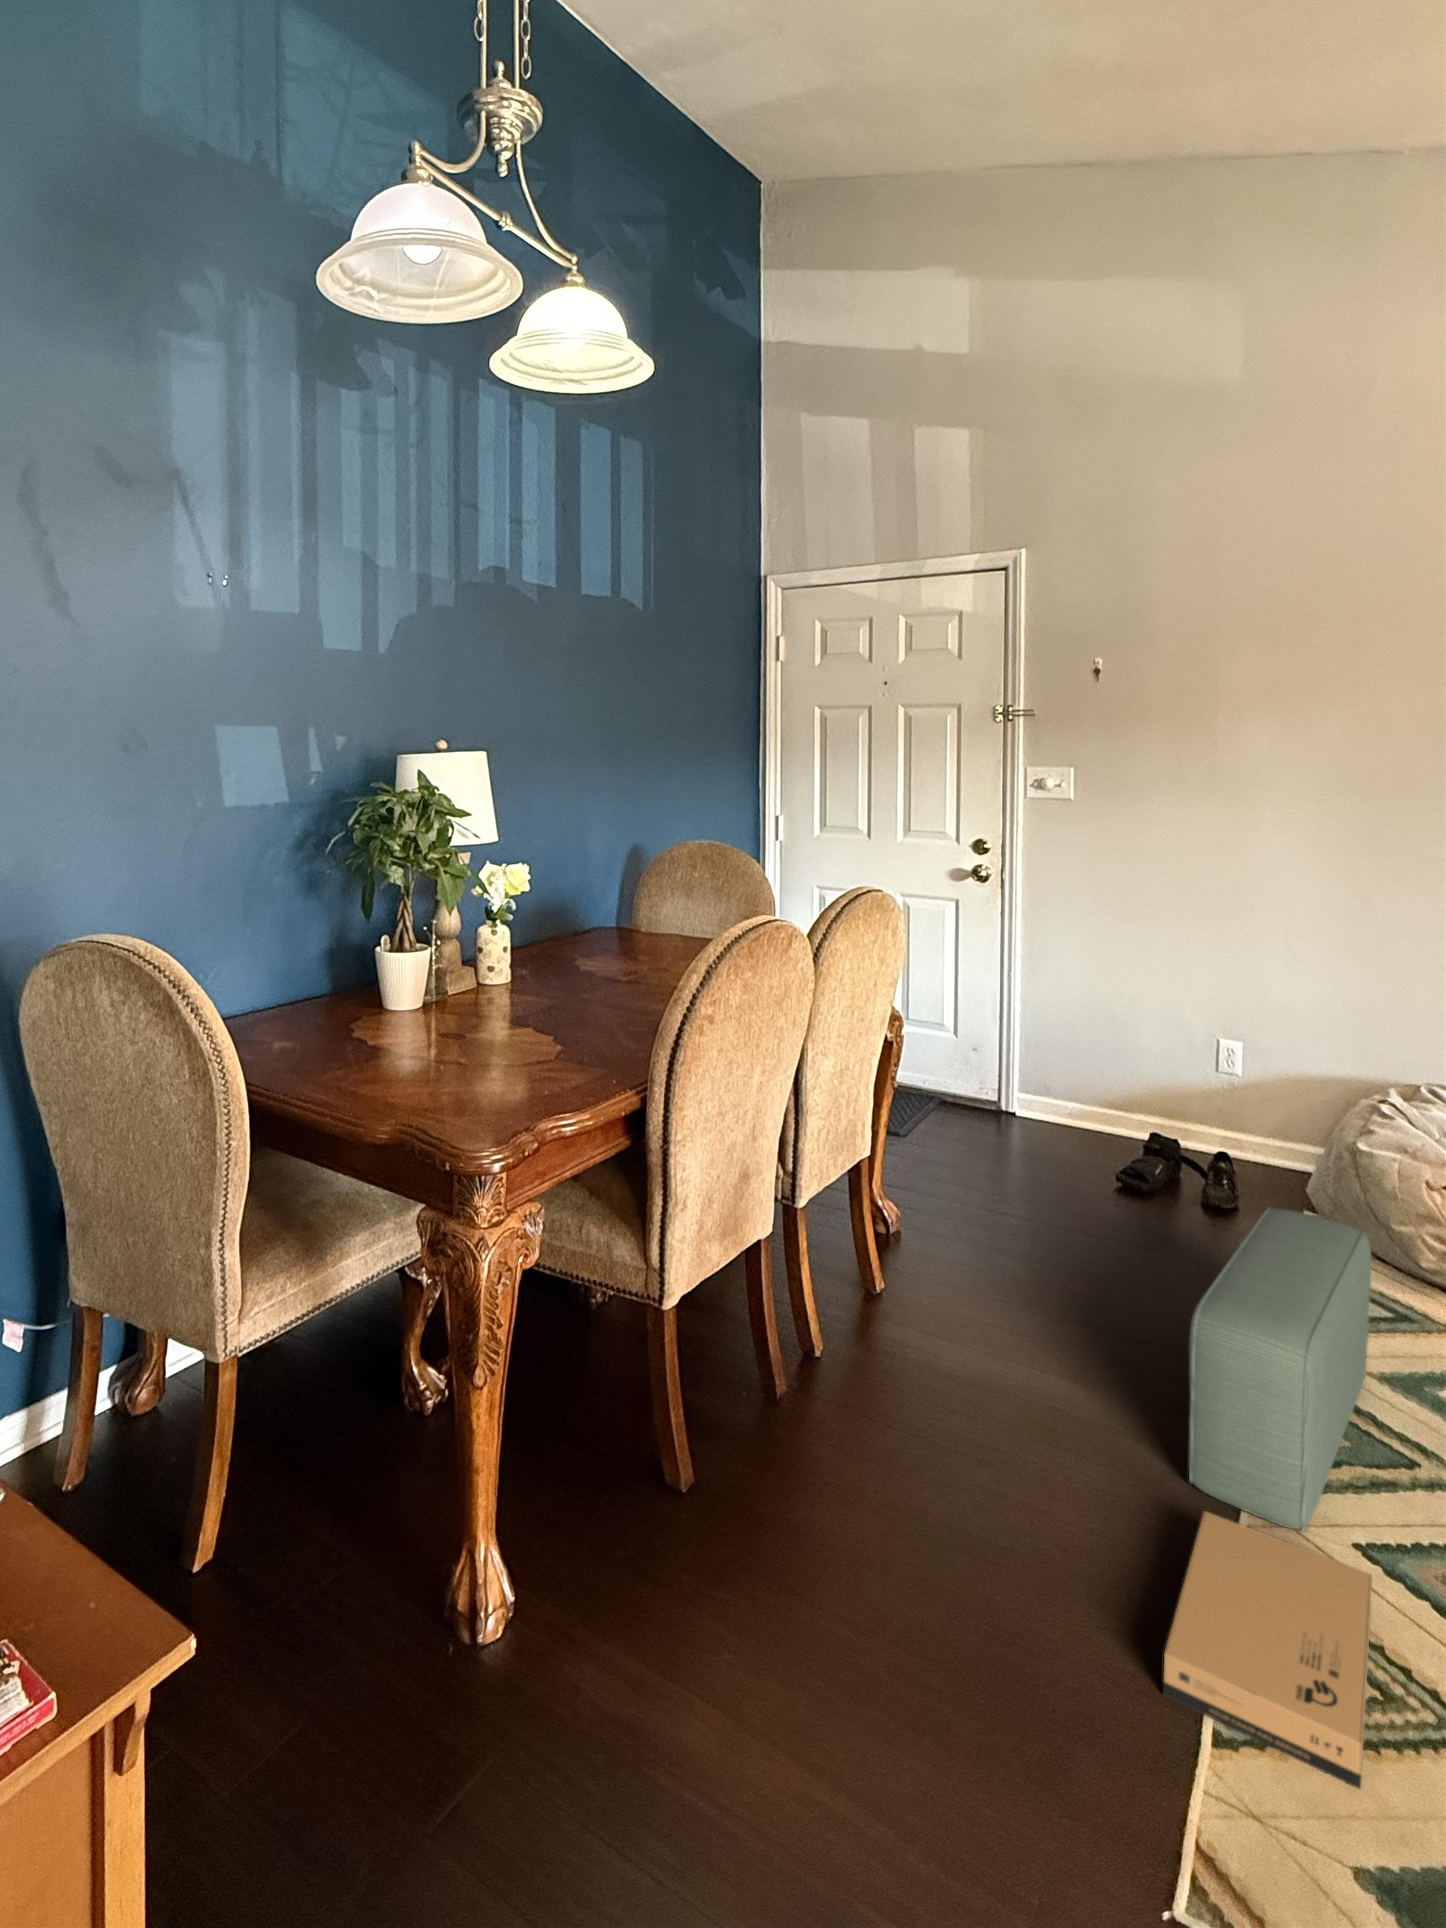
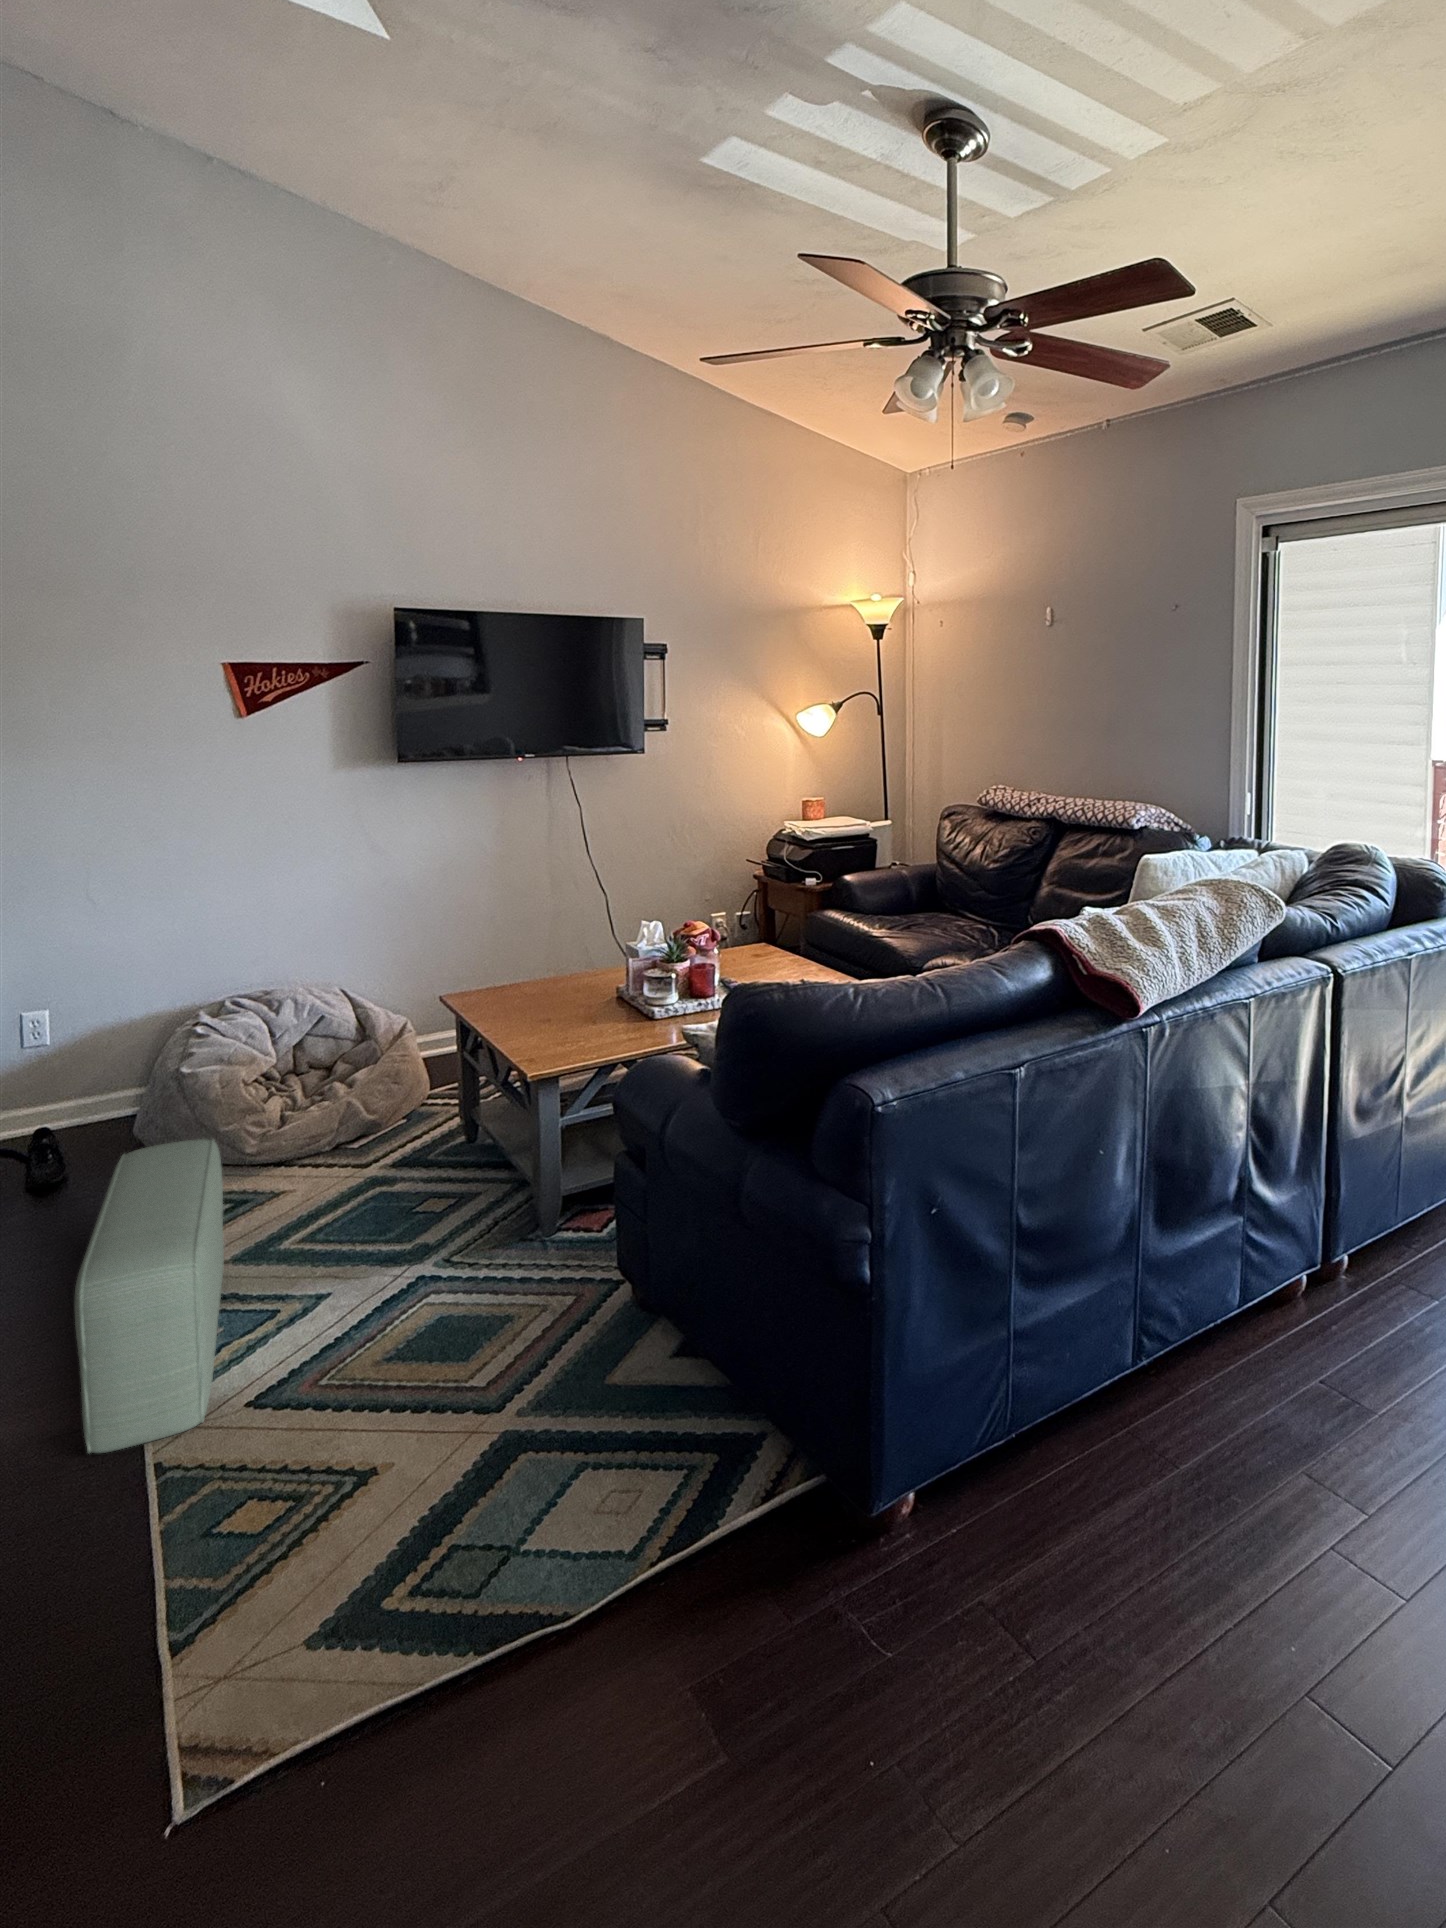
cardboard box: present [1163,1511,1372,1789] -> none [111,1415,296,1658]

